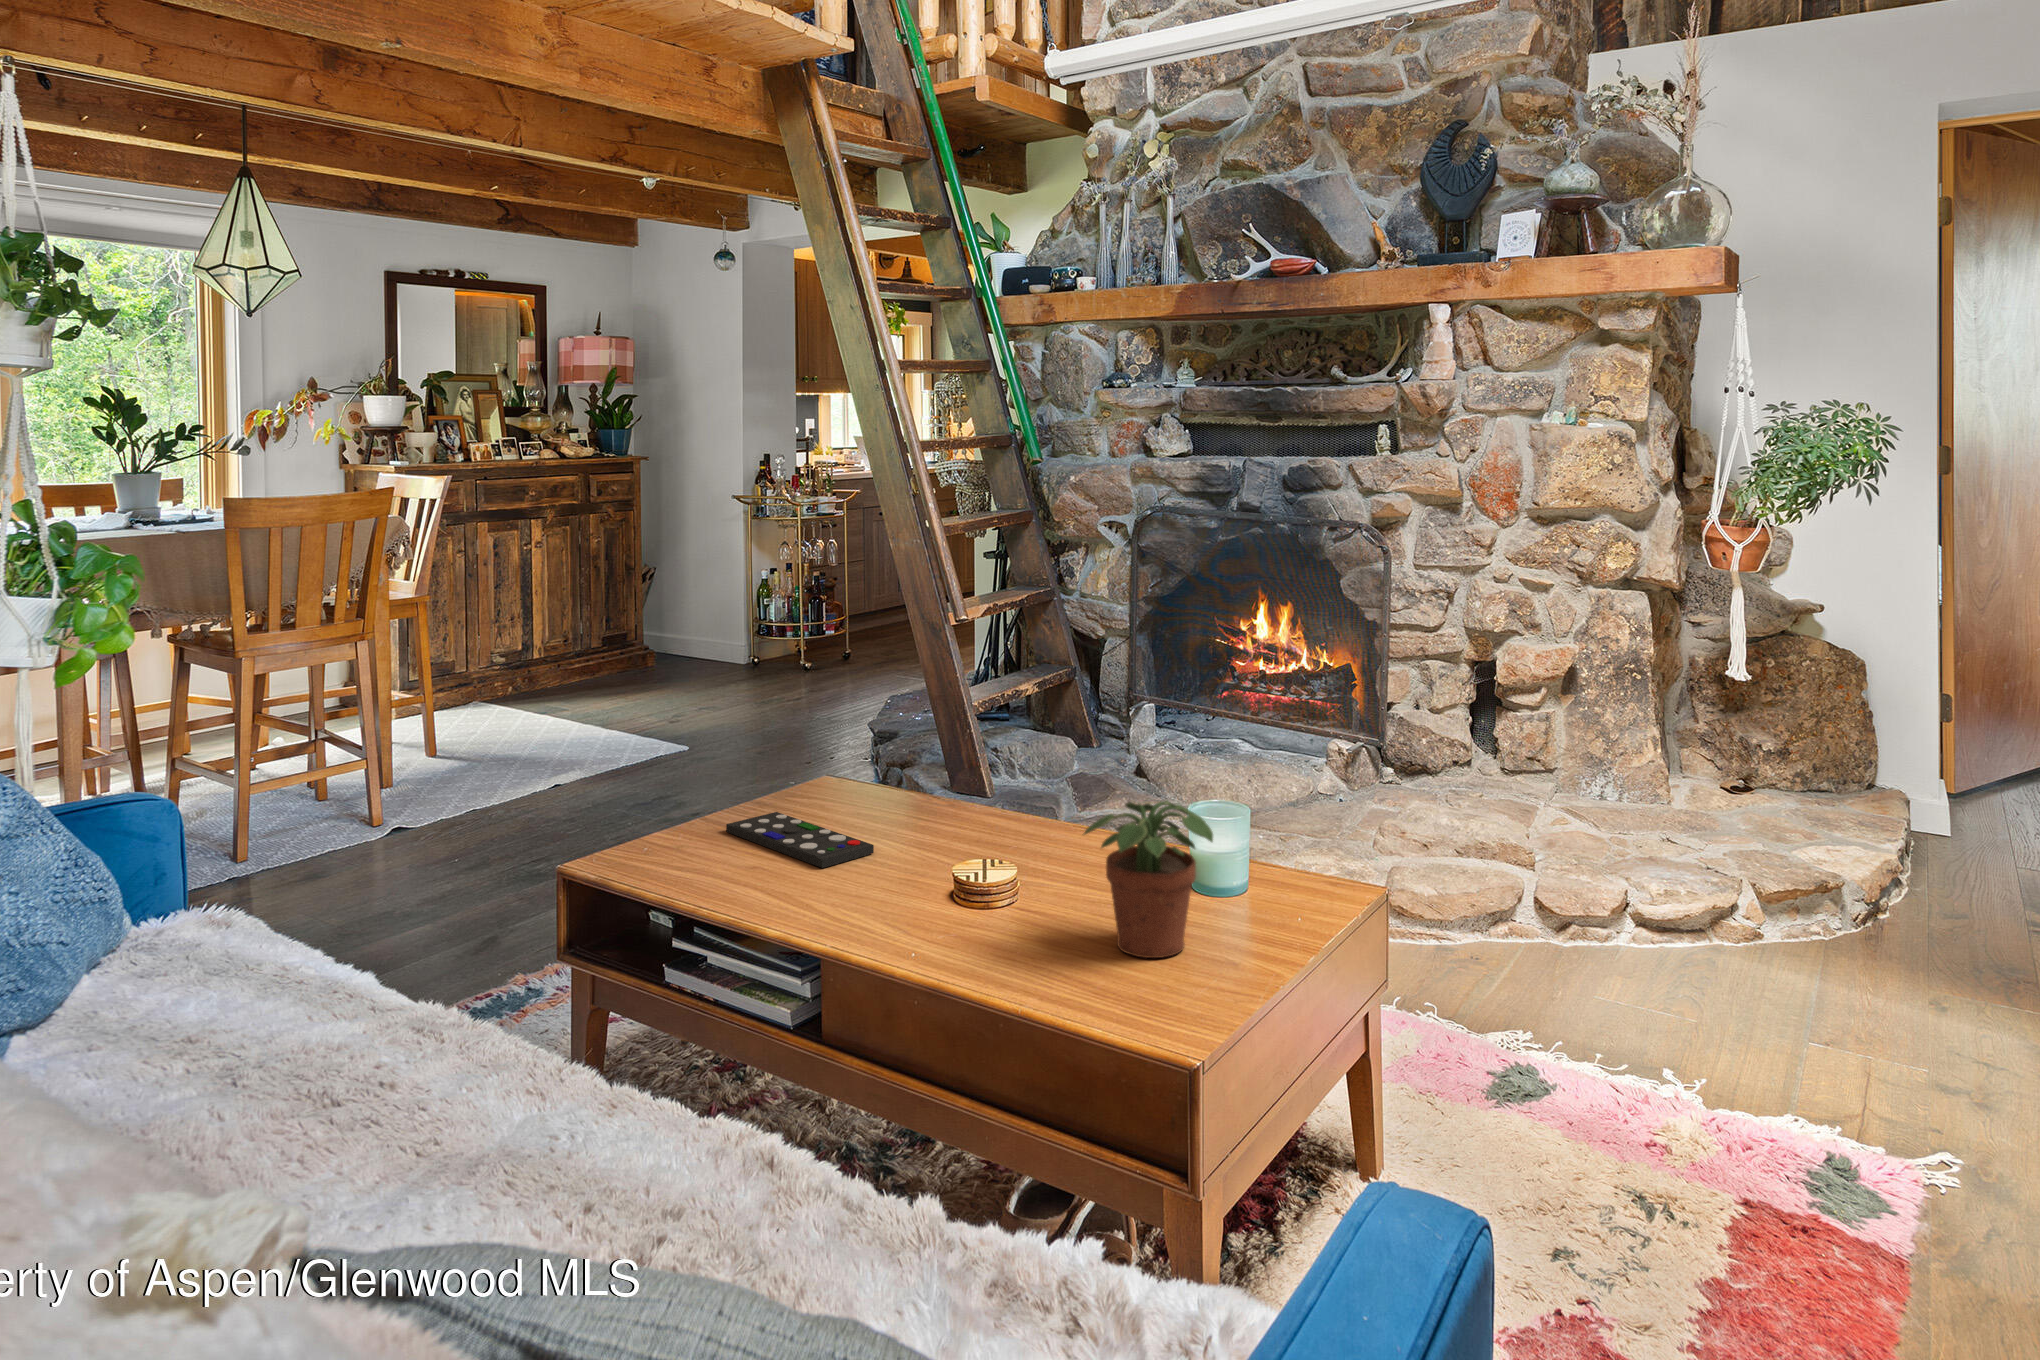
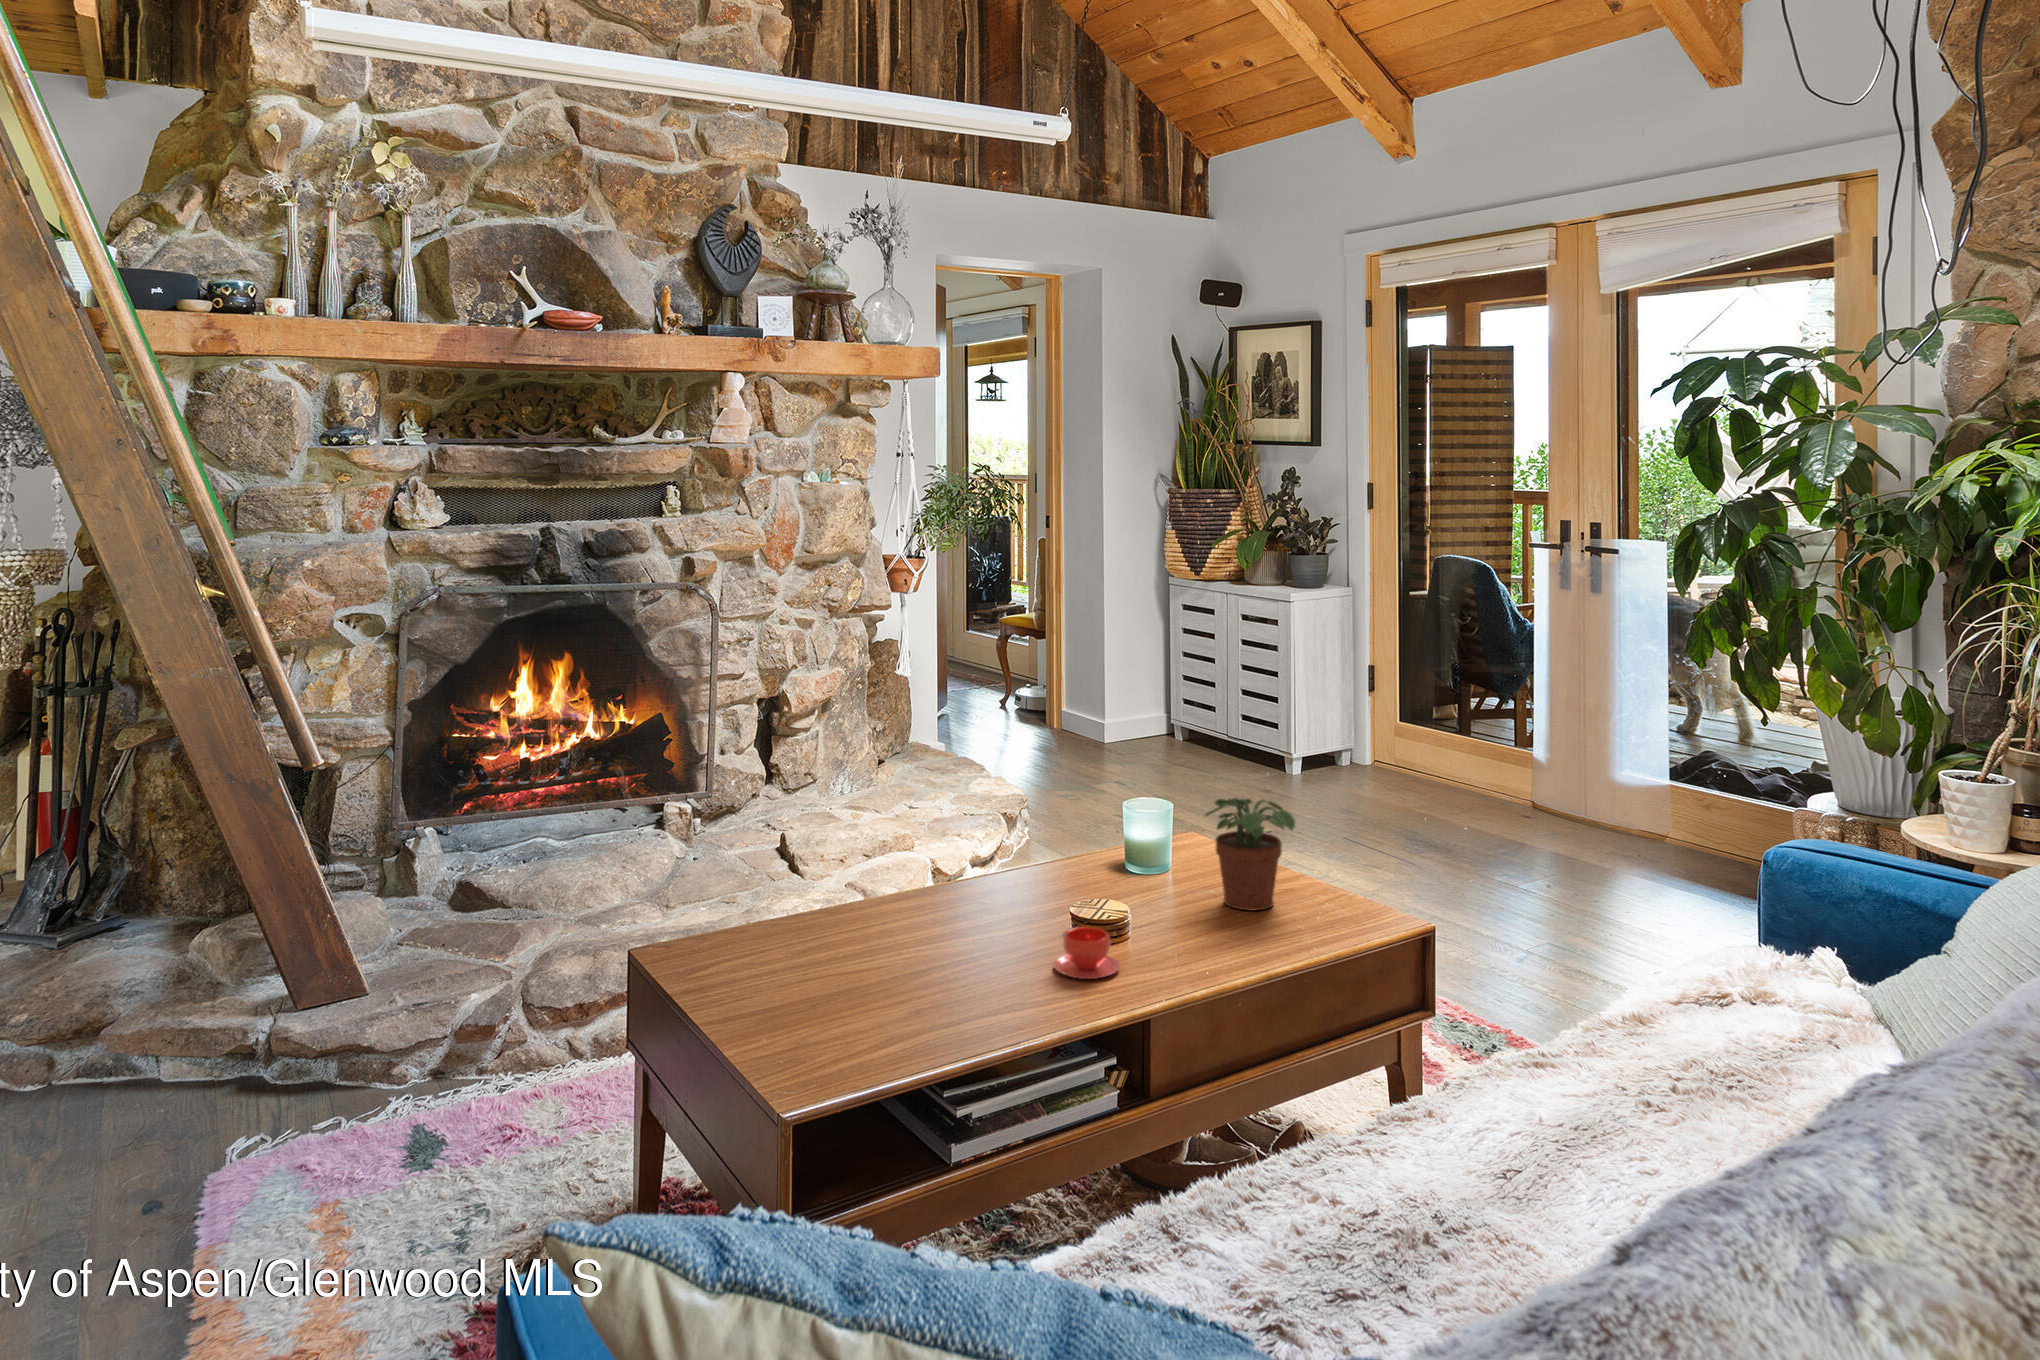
remote control: present [726,812,874,868] -> none [798,946,988,1006]
teacup: none [829,855,904,910] -> present [1054,927,1120,979]

